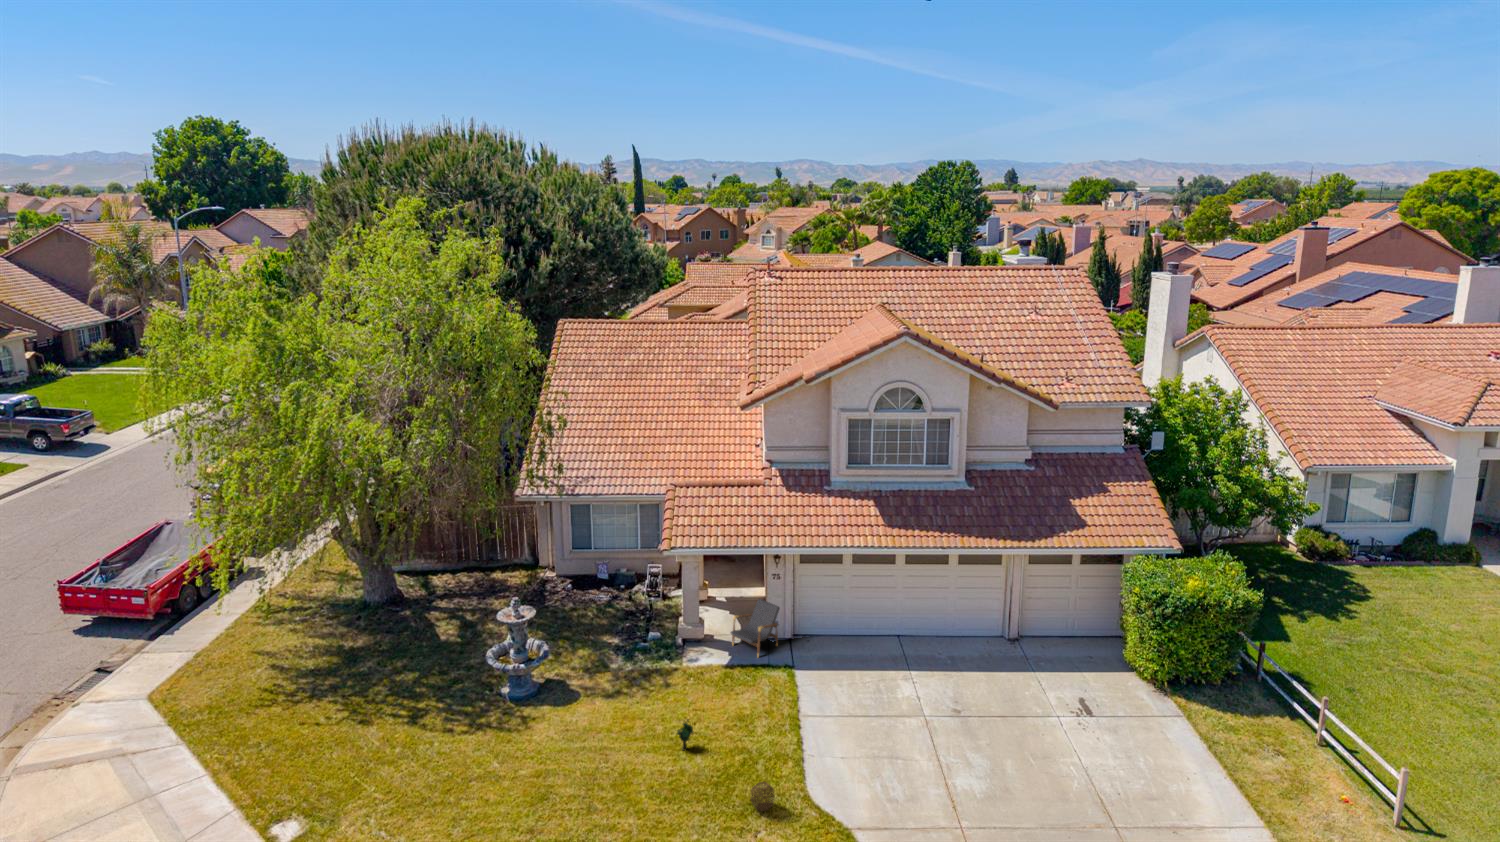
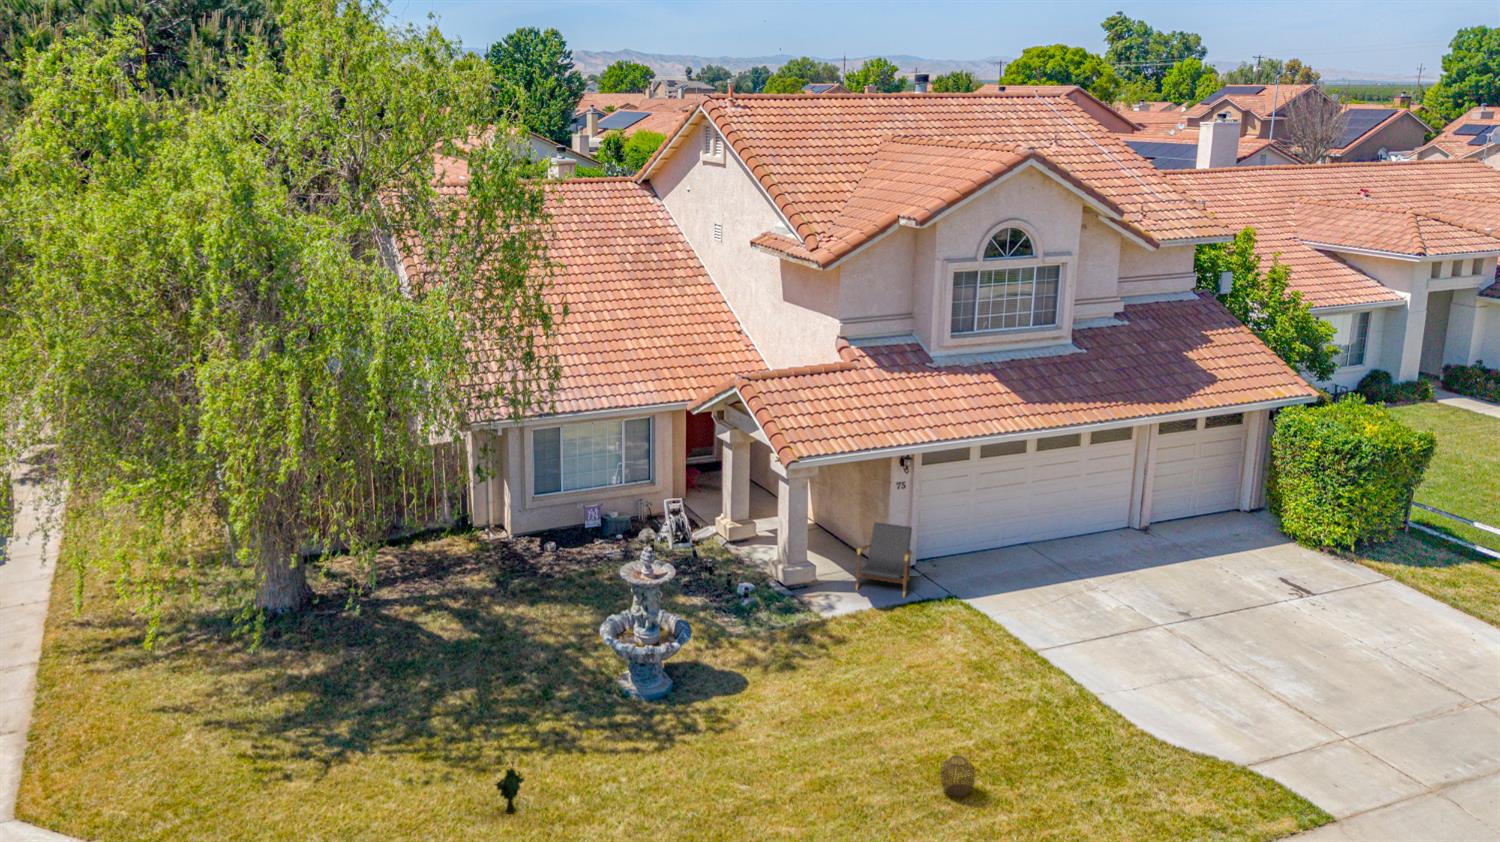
decorative plant: present [677,720,694,751] -> present [496,762,524,814]
woven basket: present [751,782,774,811] -> present [940,755,975,796]

